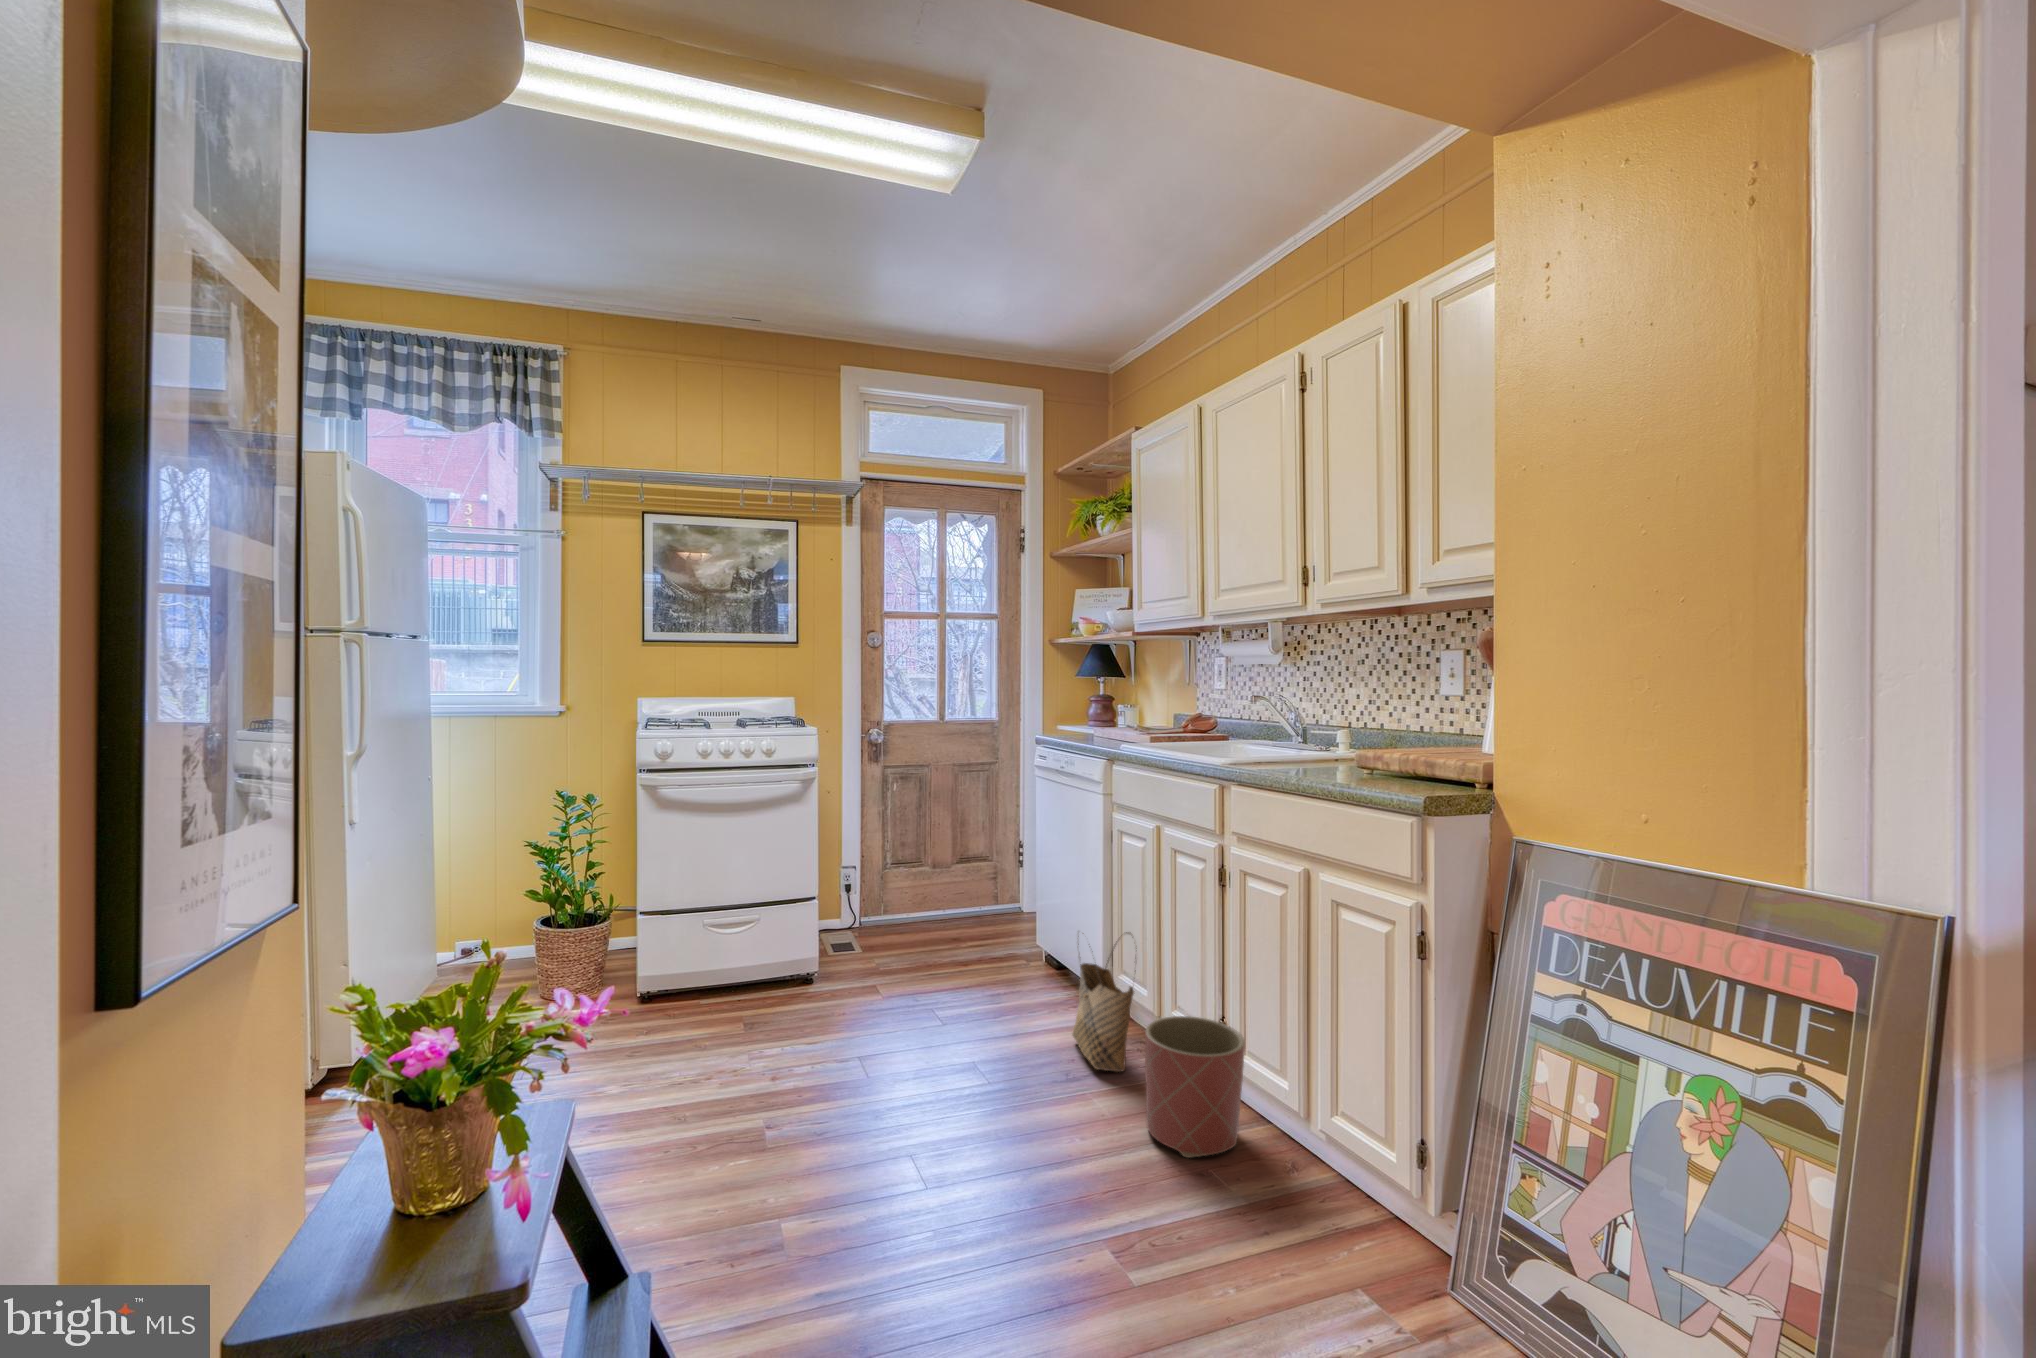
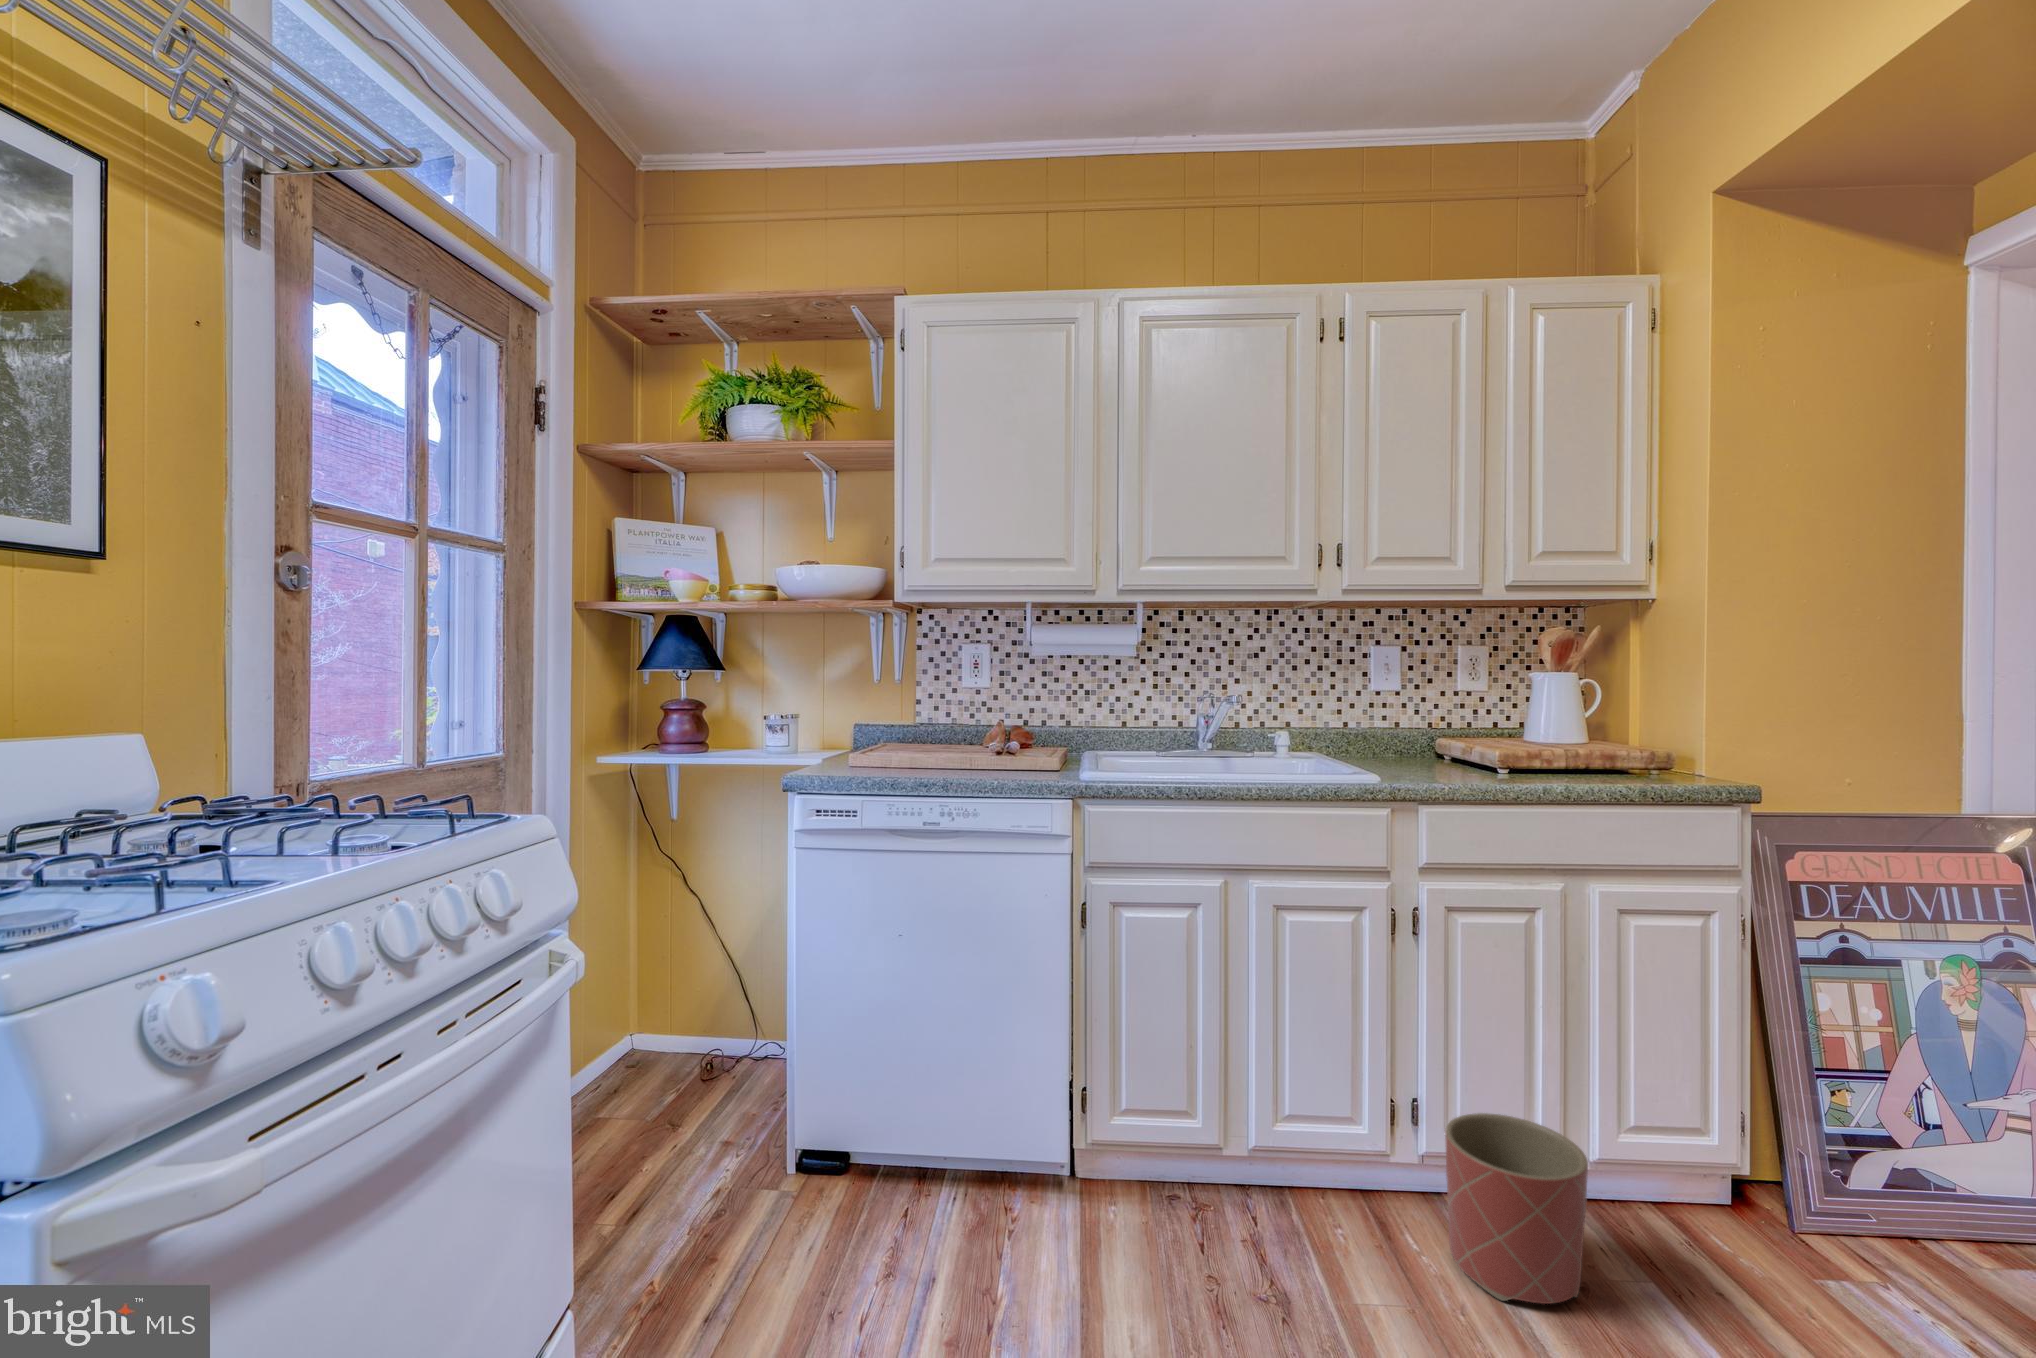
woven basket: present [1072,932,1137,1072] -> none [1199,1063,1341,1284]

